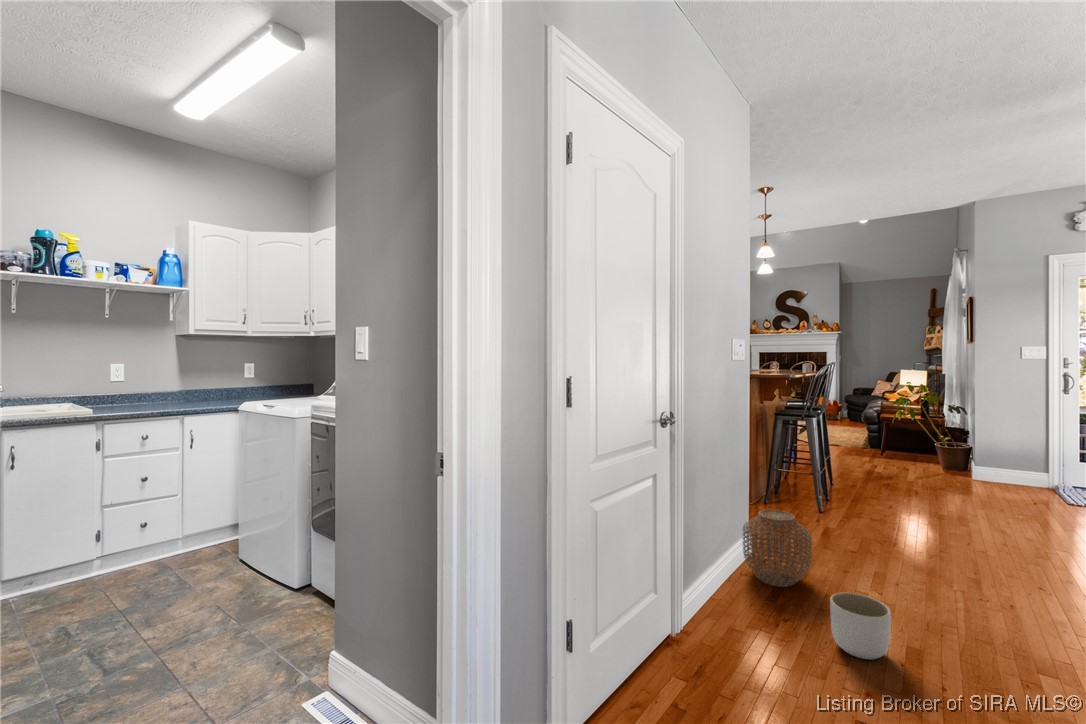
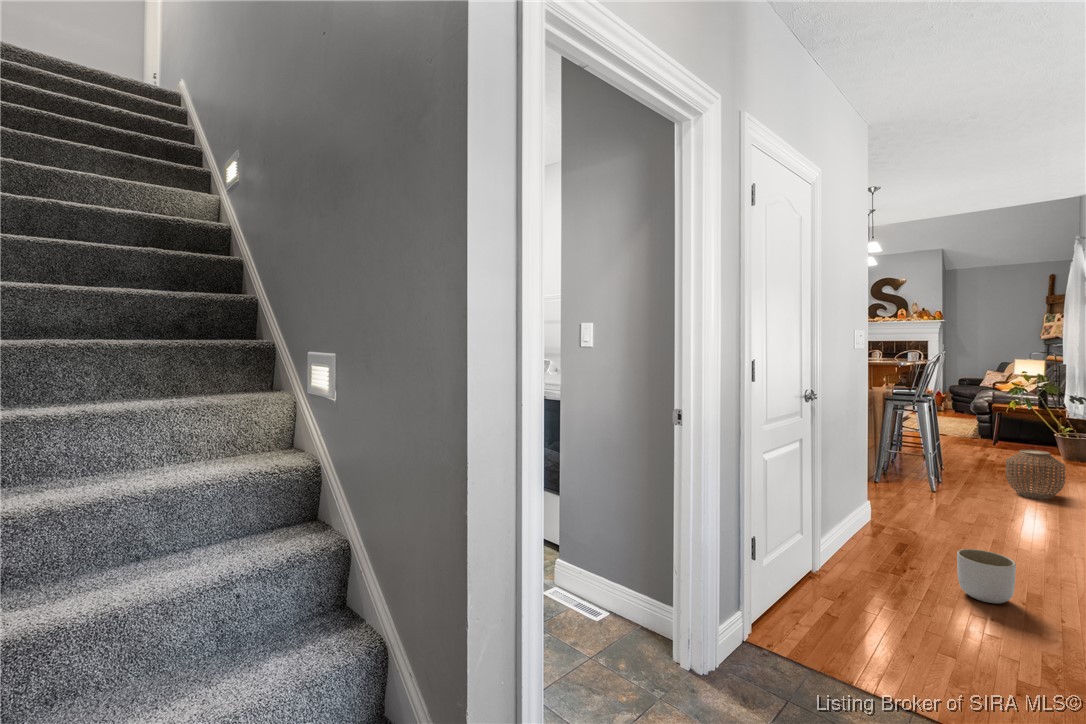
woven basket: present [743,510,812,587] -> present [1006,450,1065,499]

